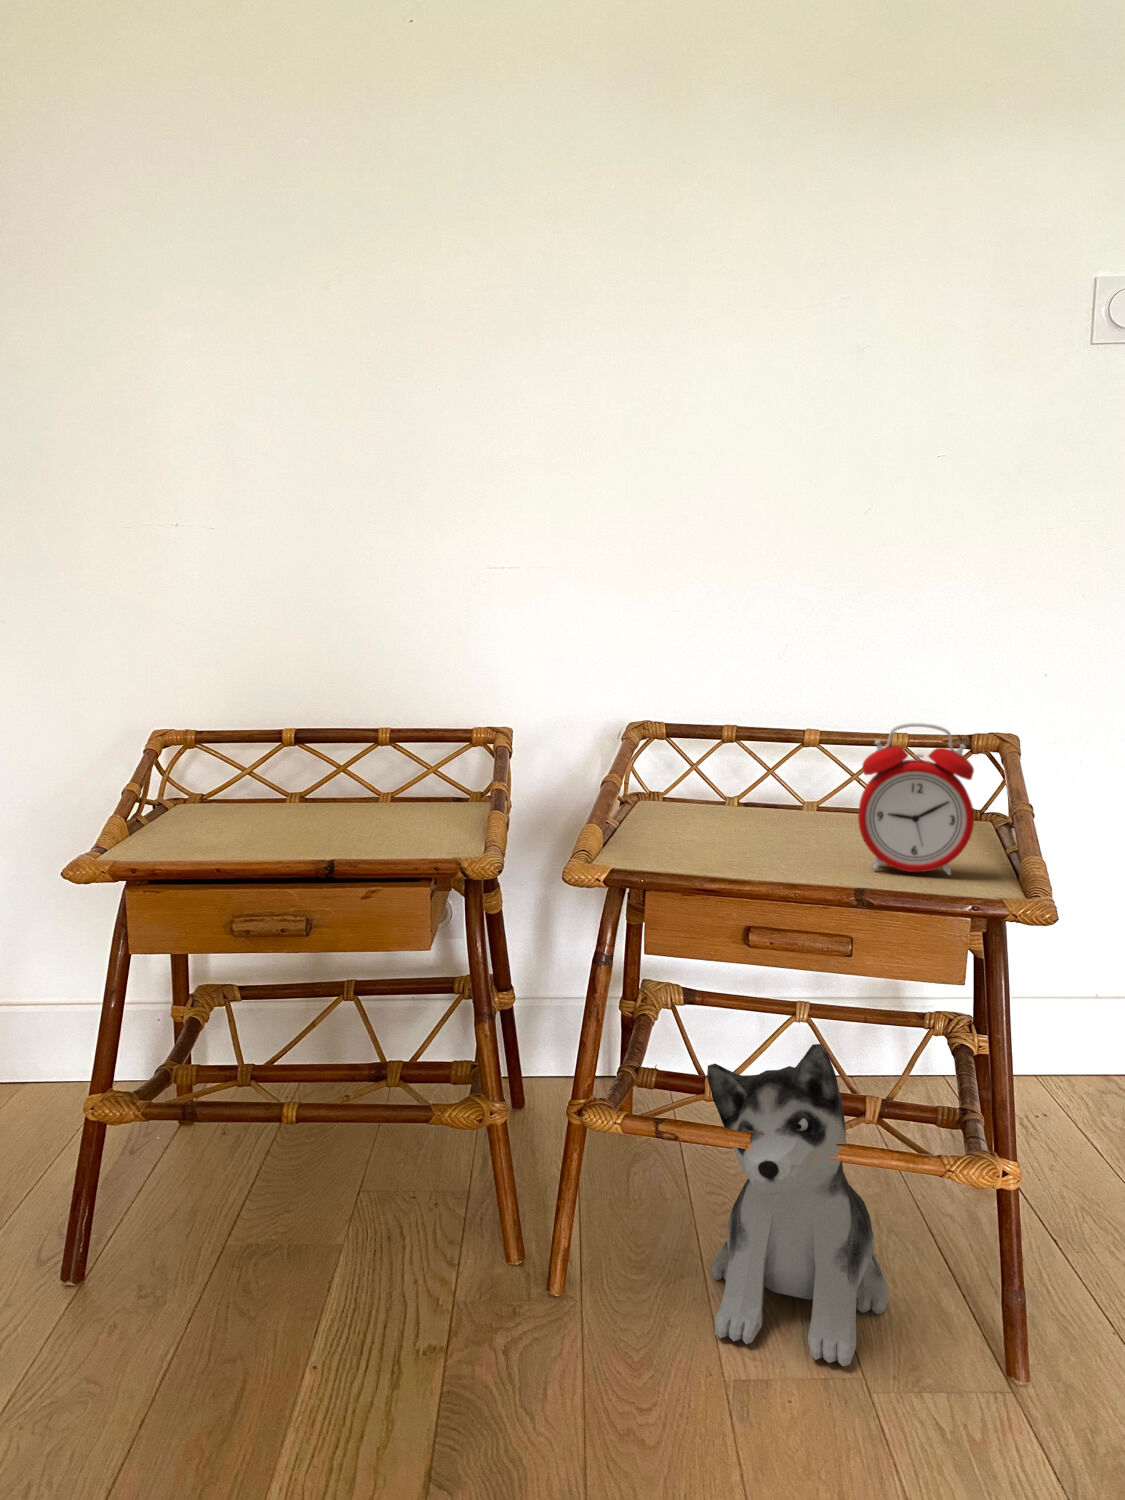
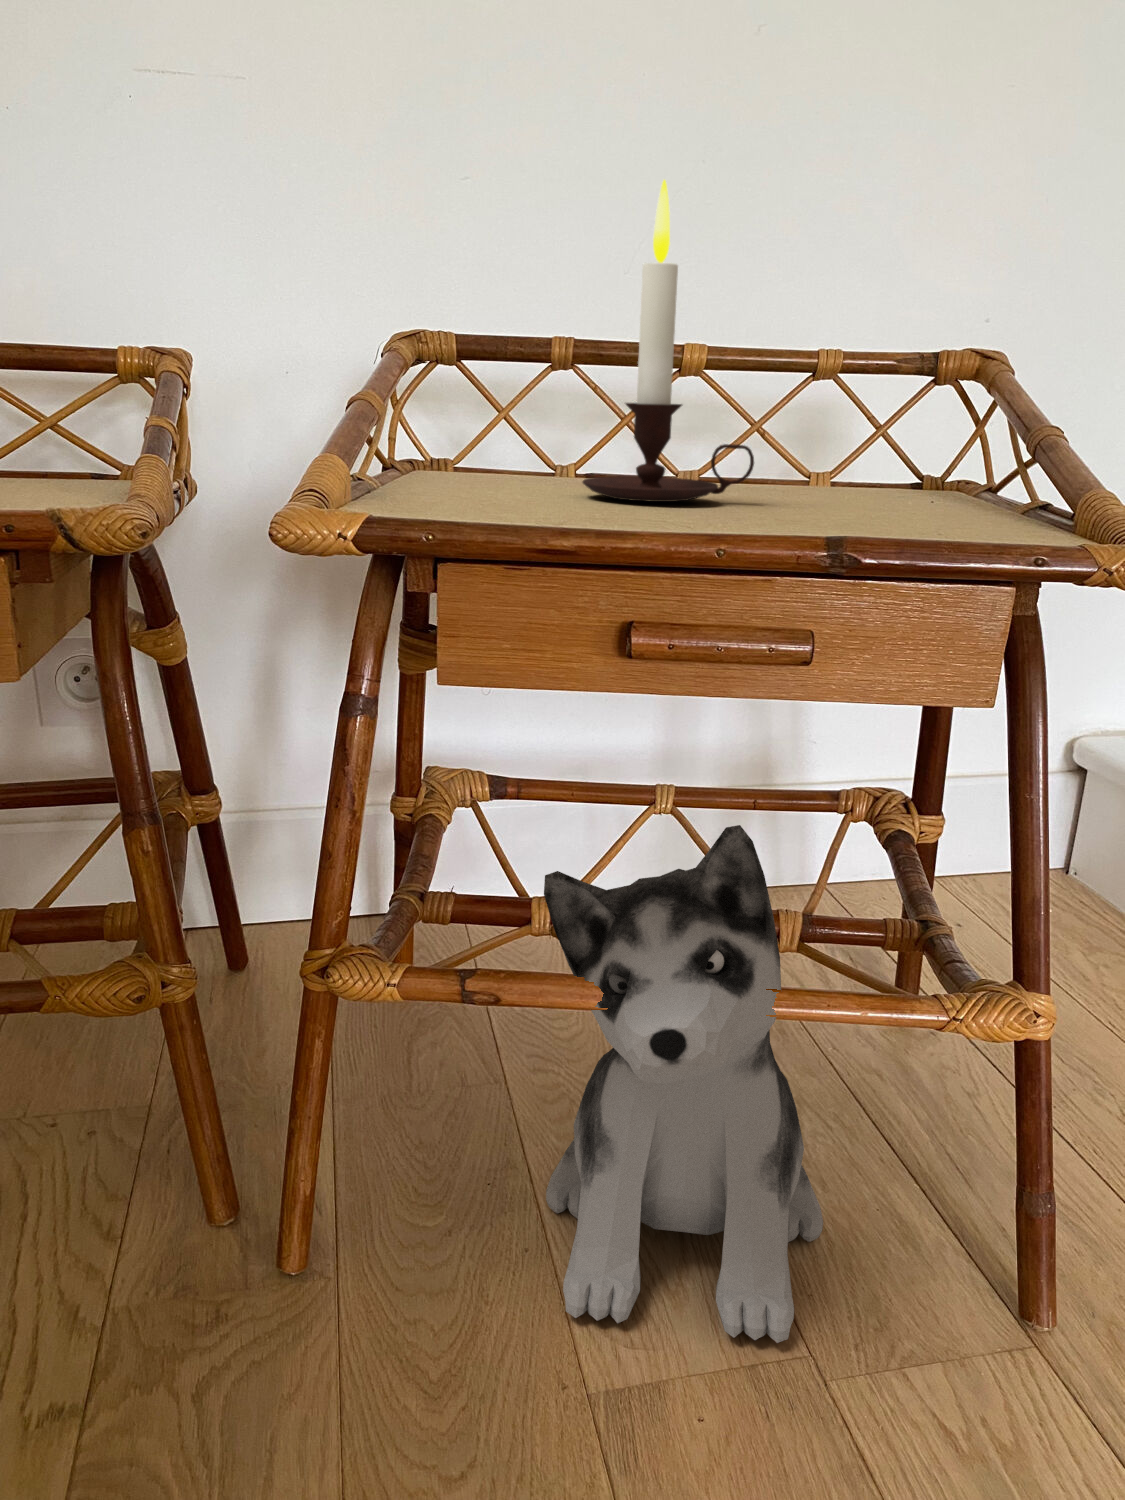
candle: none [741,656,848,838] -> present [583,180,754,502]
alarm clock: present [858,723,974,875] -> none [799,252,1005,530]

